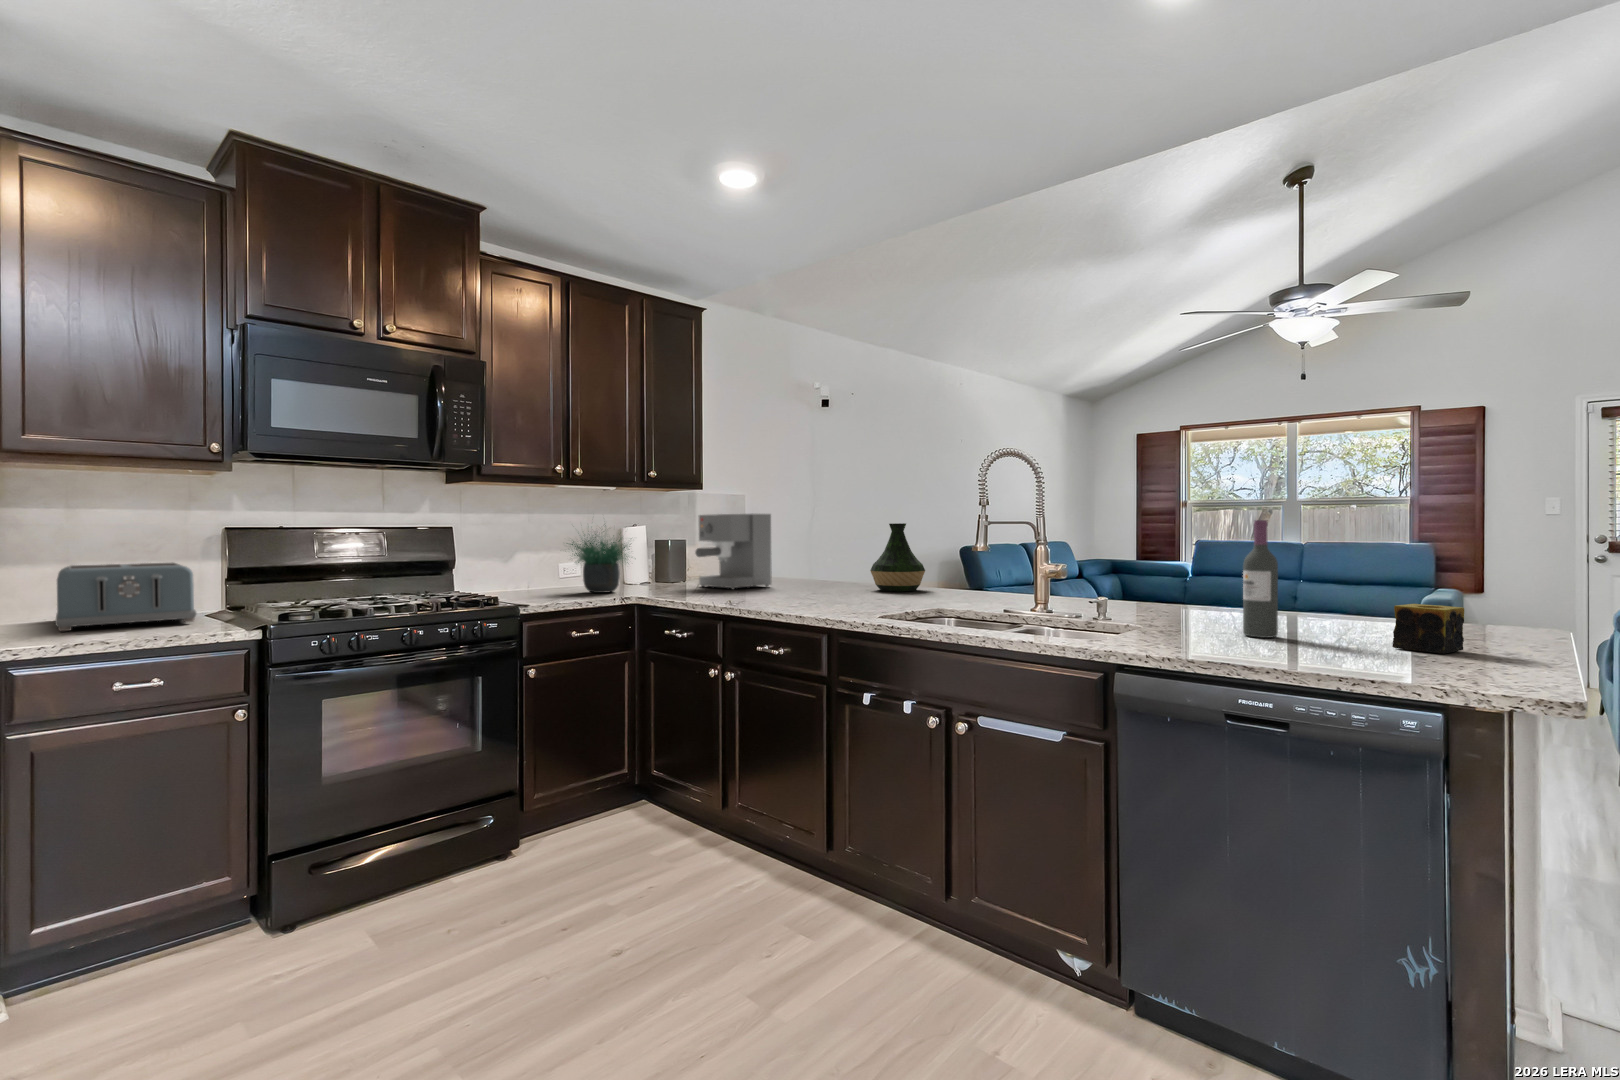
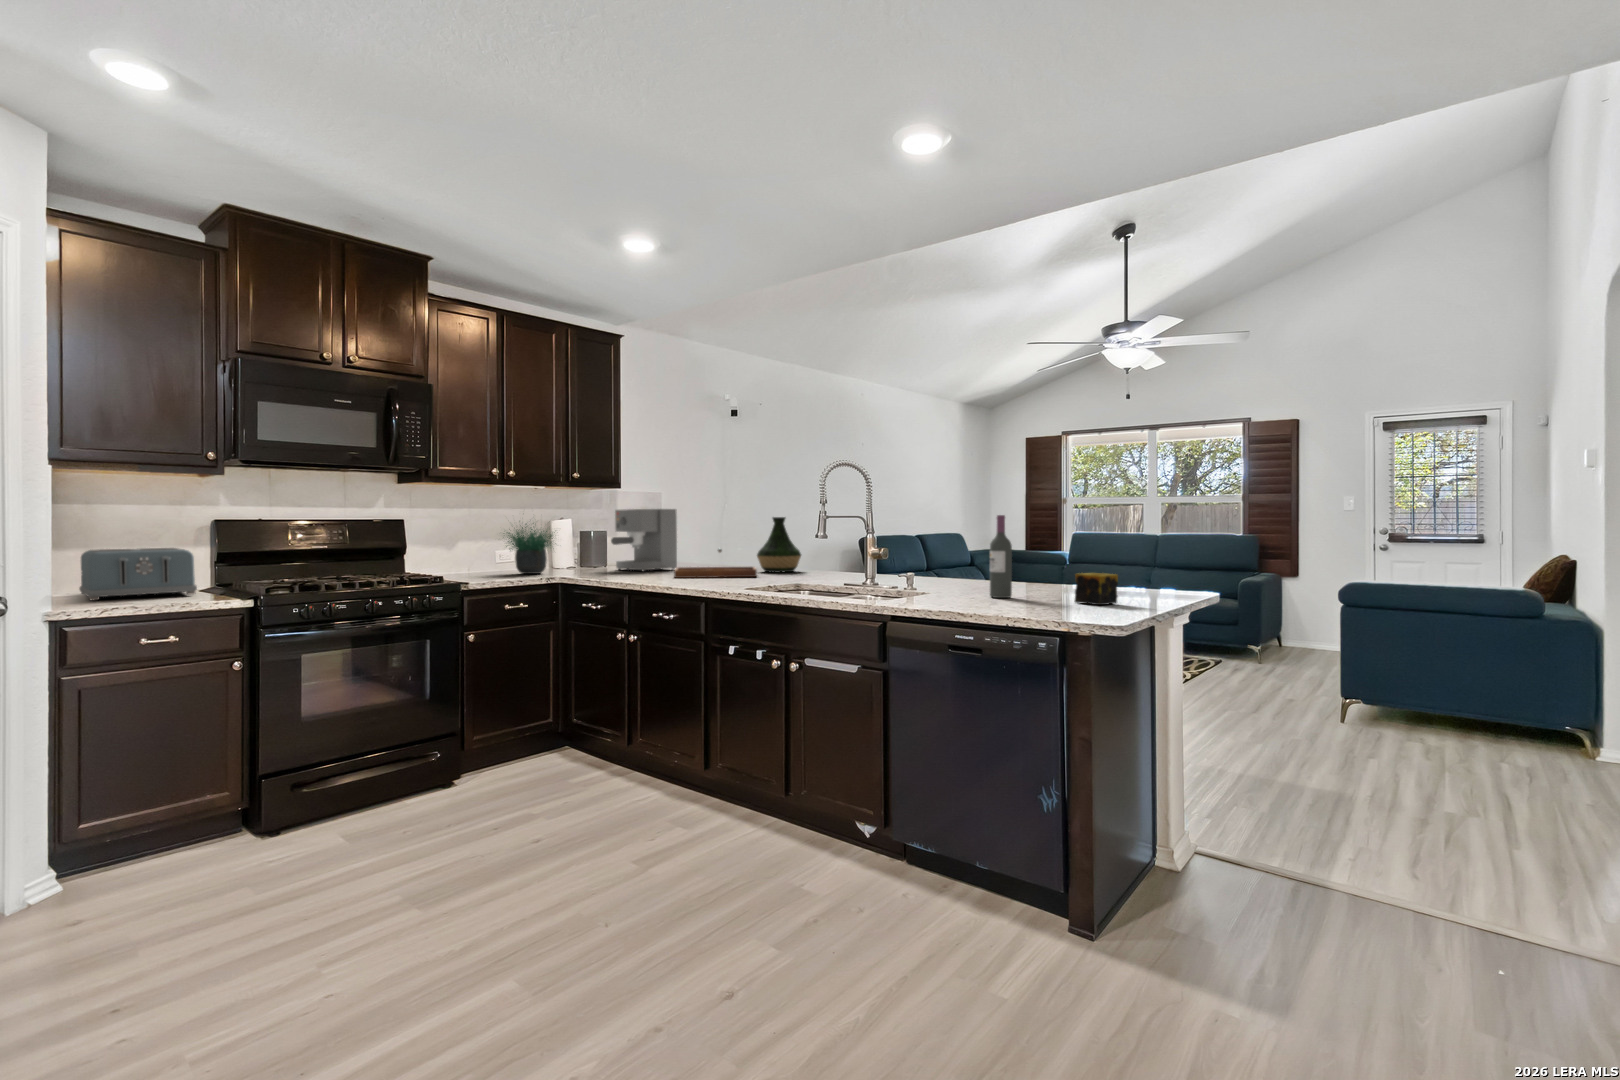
tray: none [777,562,879,599] -> present [674,549,757,578]

